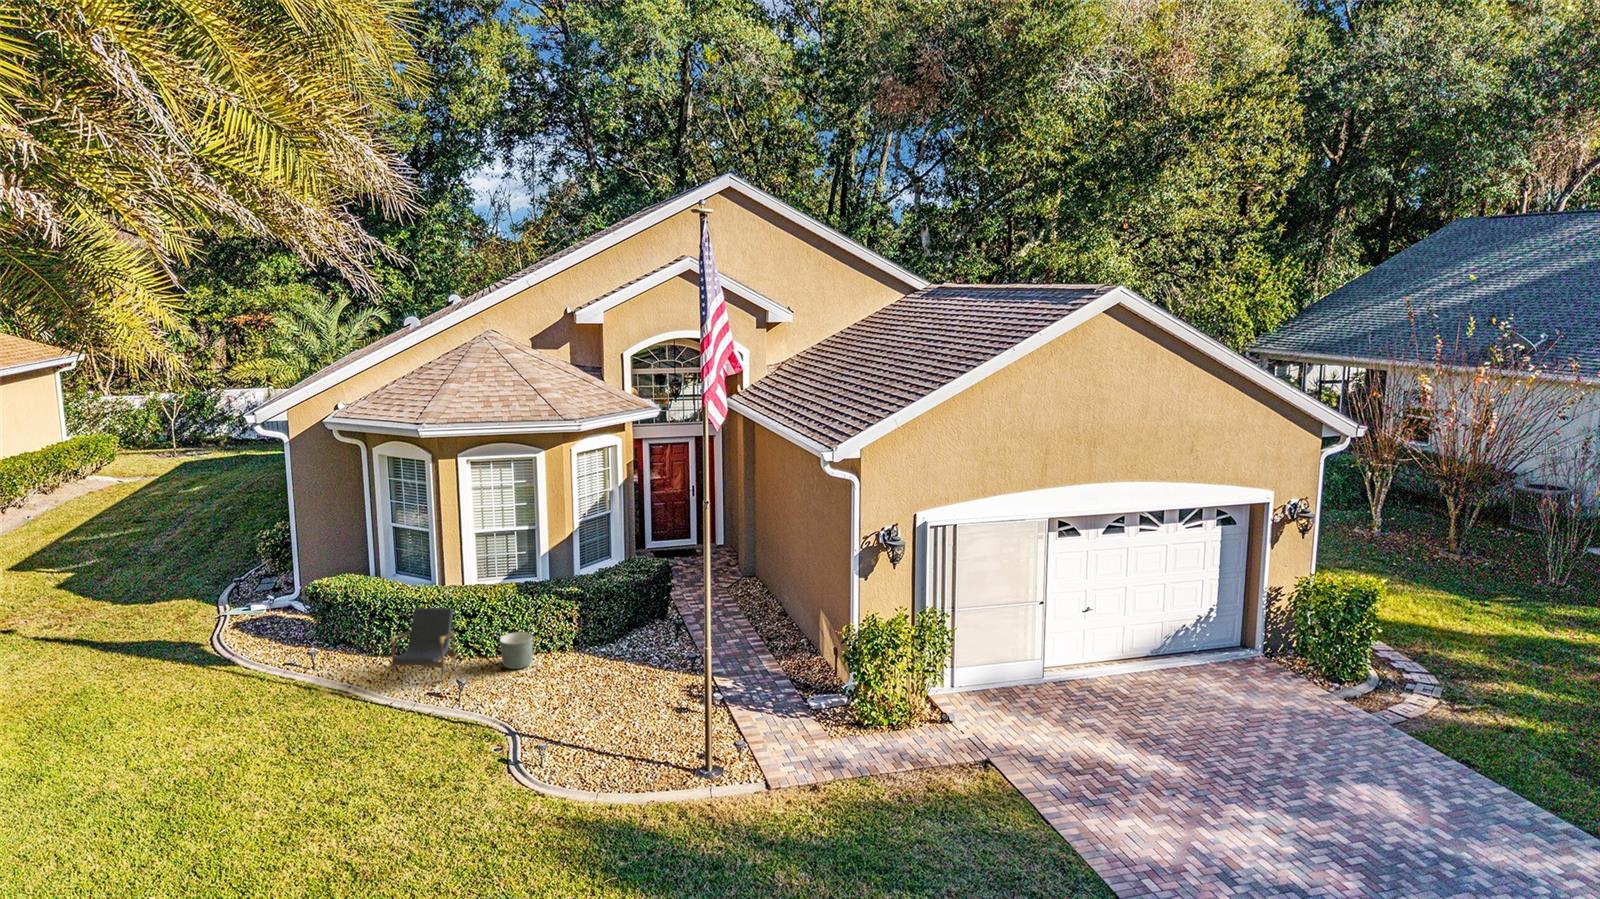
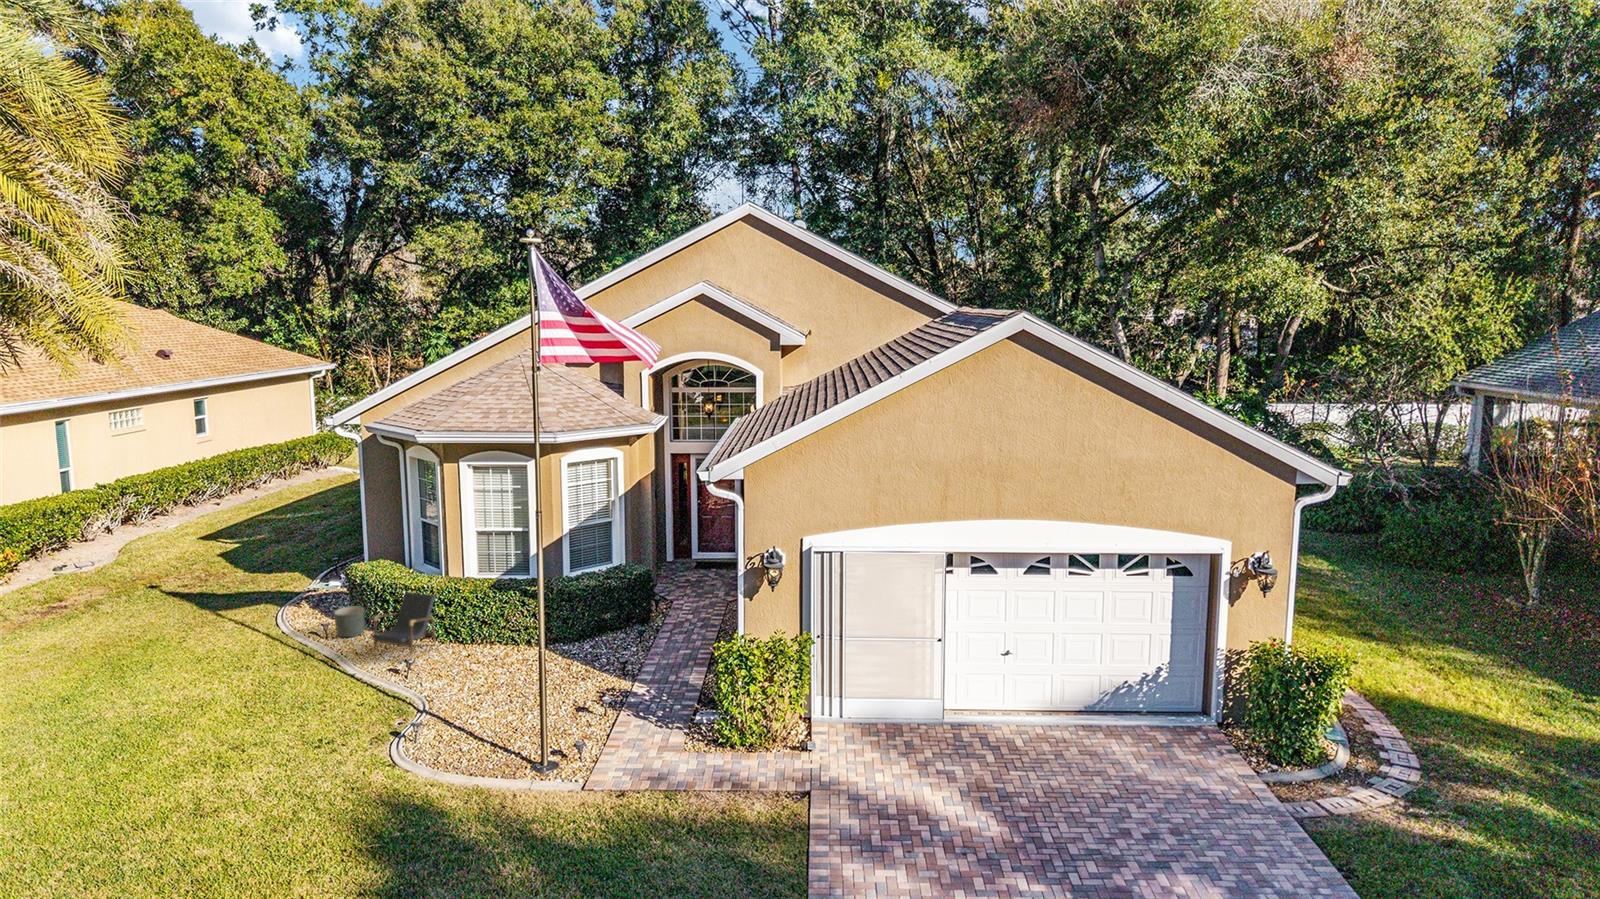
planter: present [500,632,533,669] -> present [334,606,365,637]

